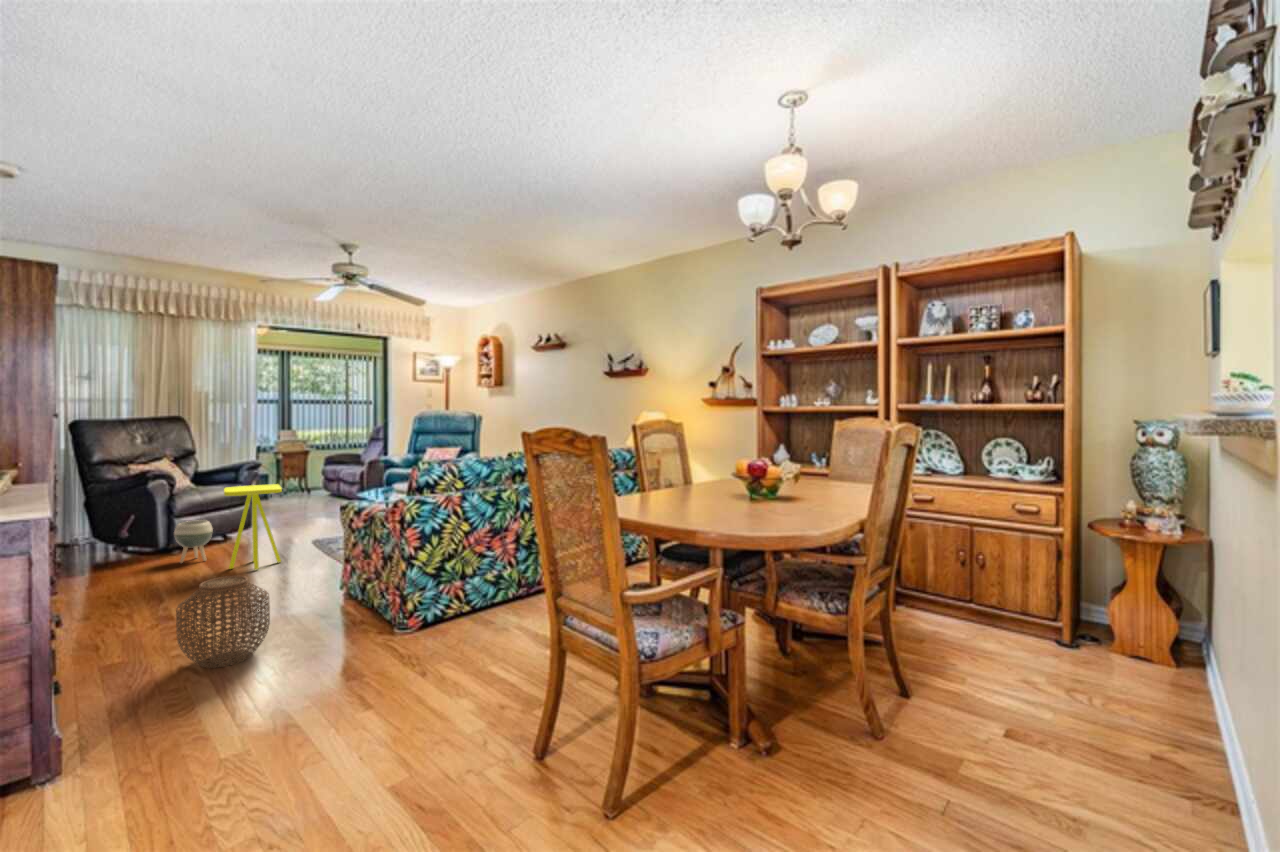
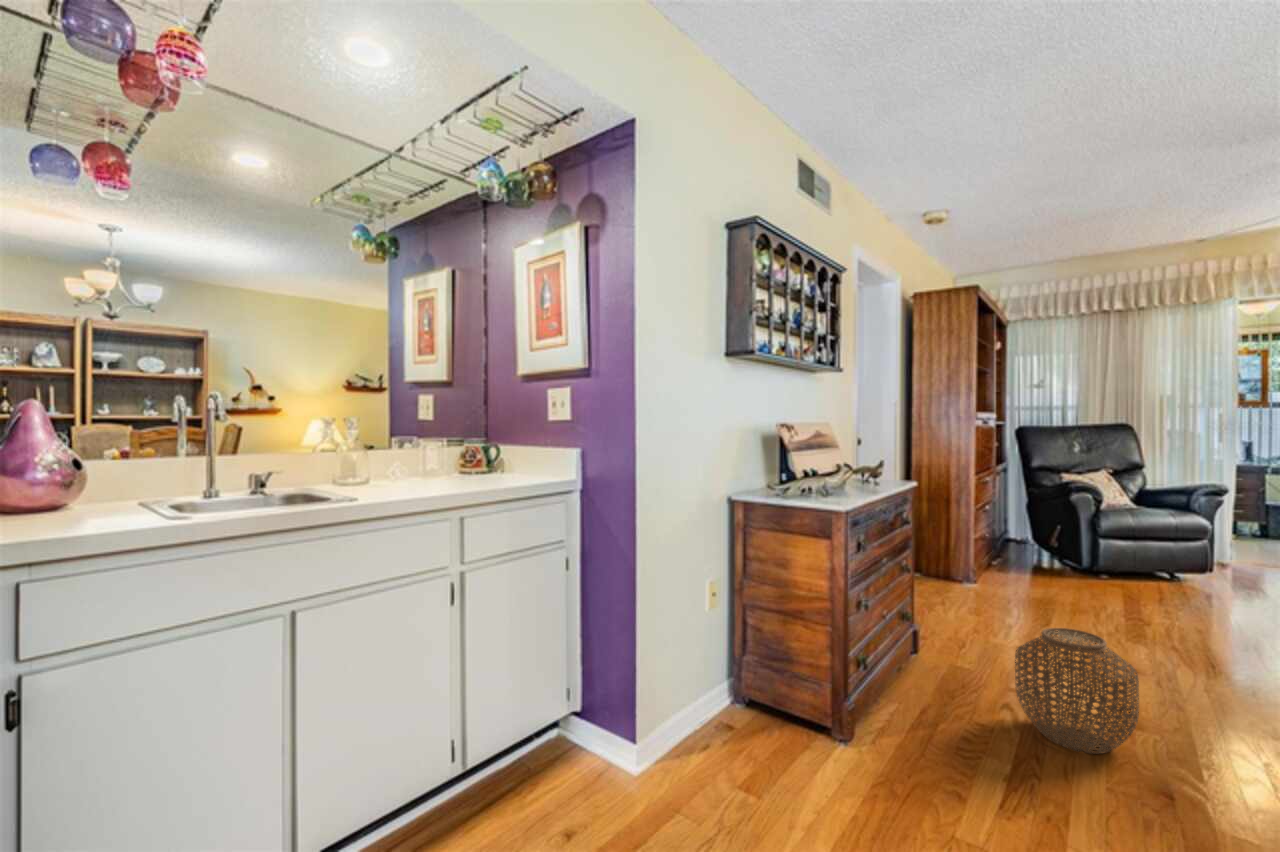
side table: present [224,484,282,569] -> none [1144,513,1235,630]
planter: present [174,520,213,563] -> none [1095,545,1142,598]

